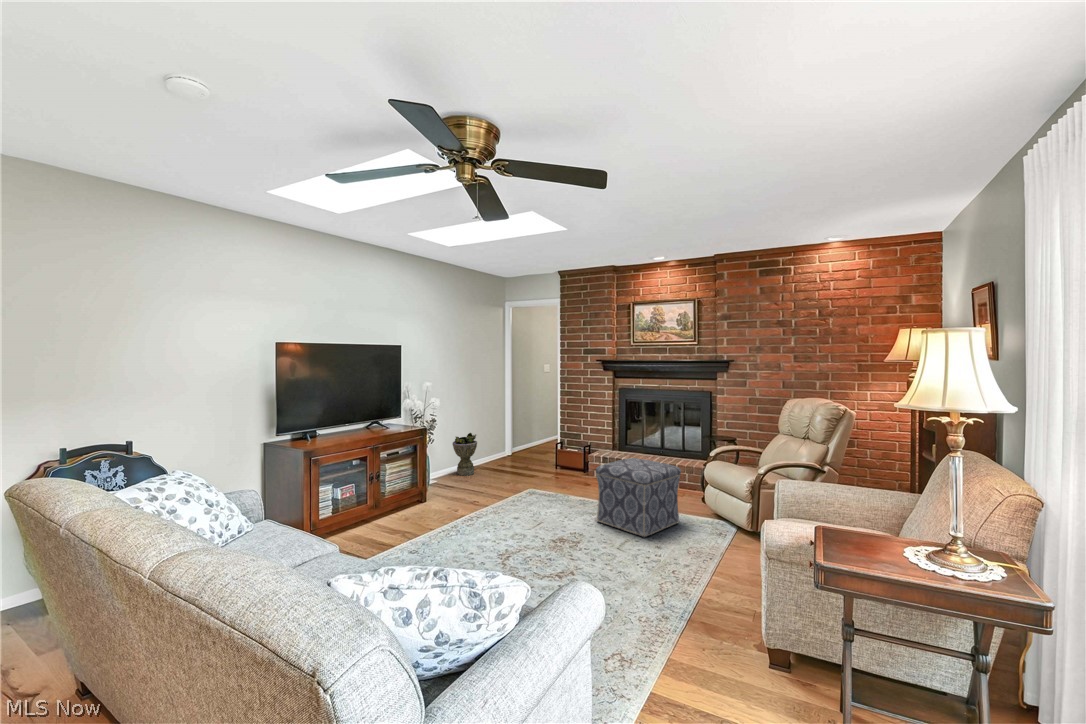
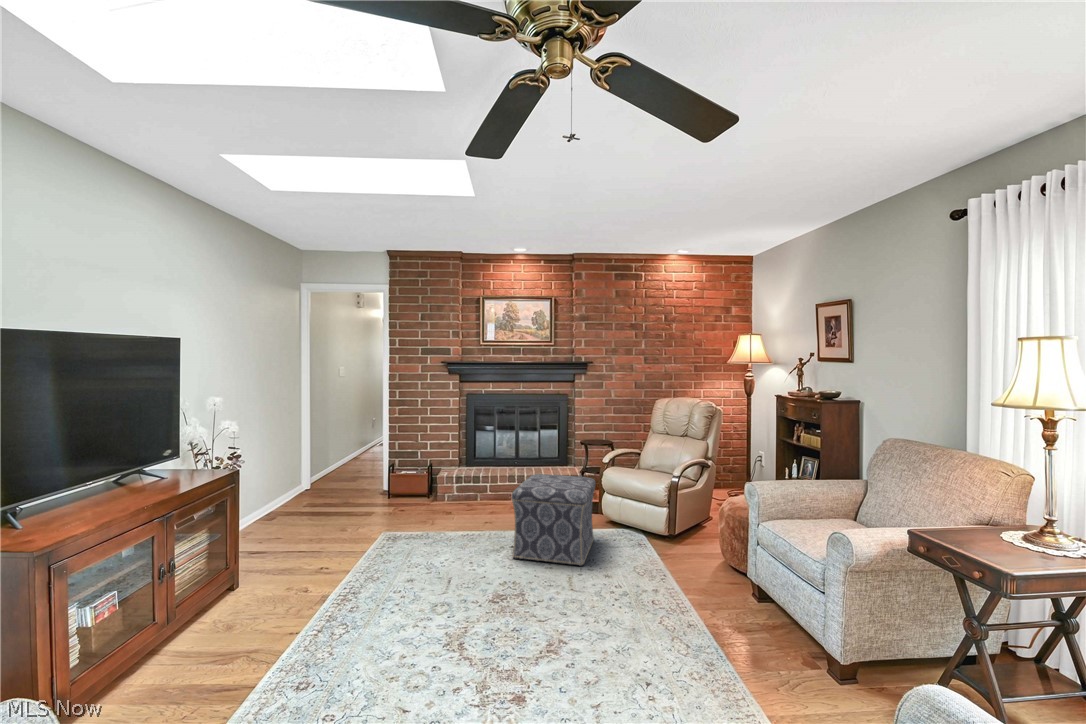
planter: present [453,433,477,476] -> none [246,465,287,530]

